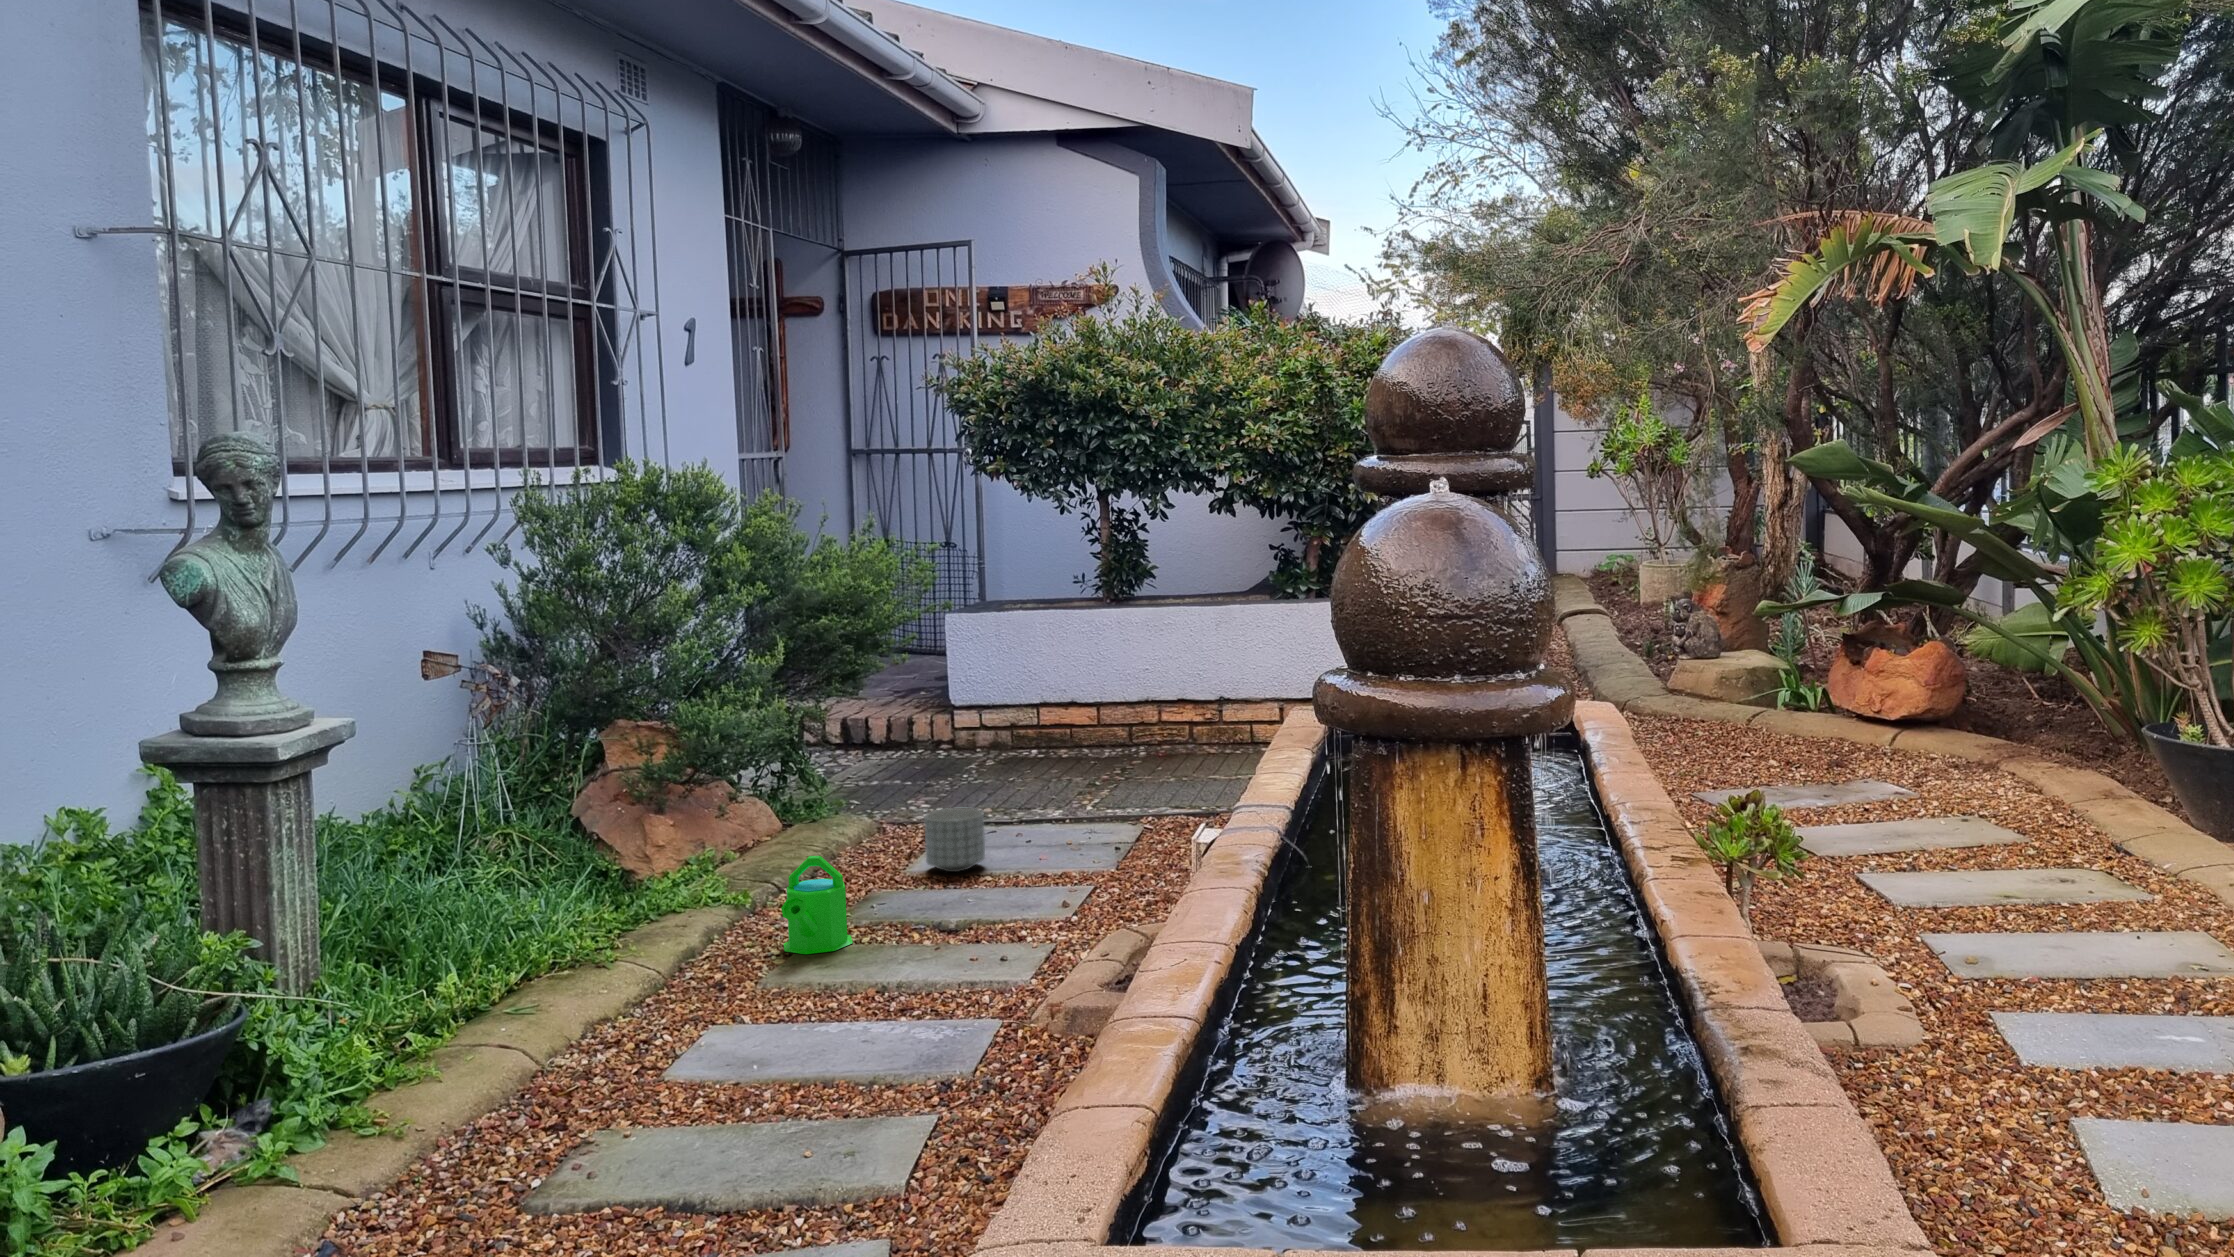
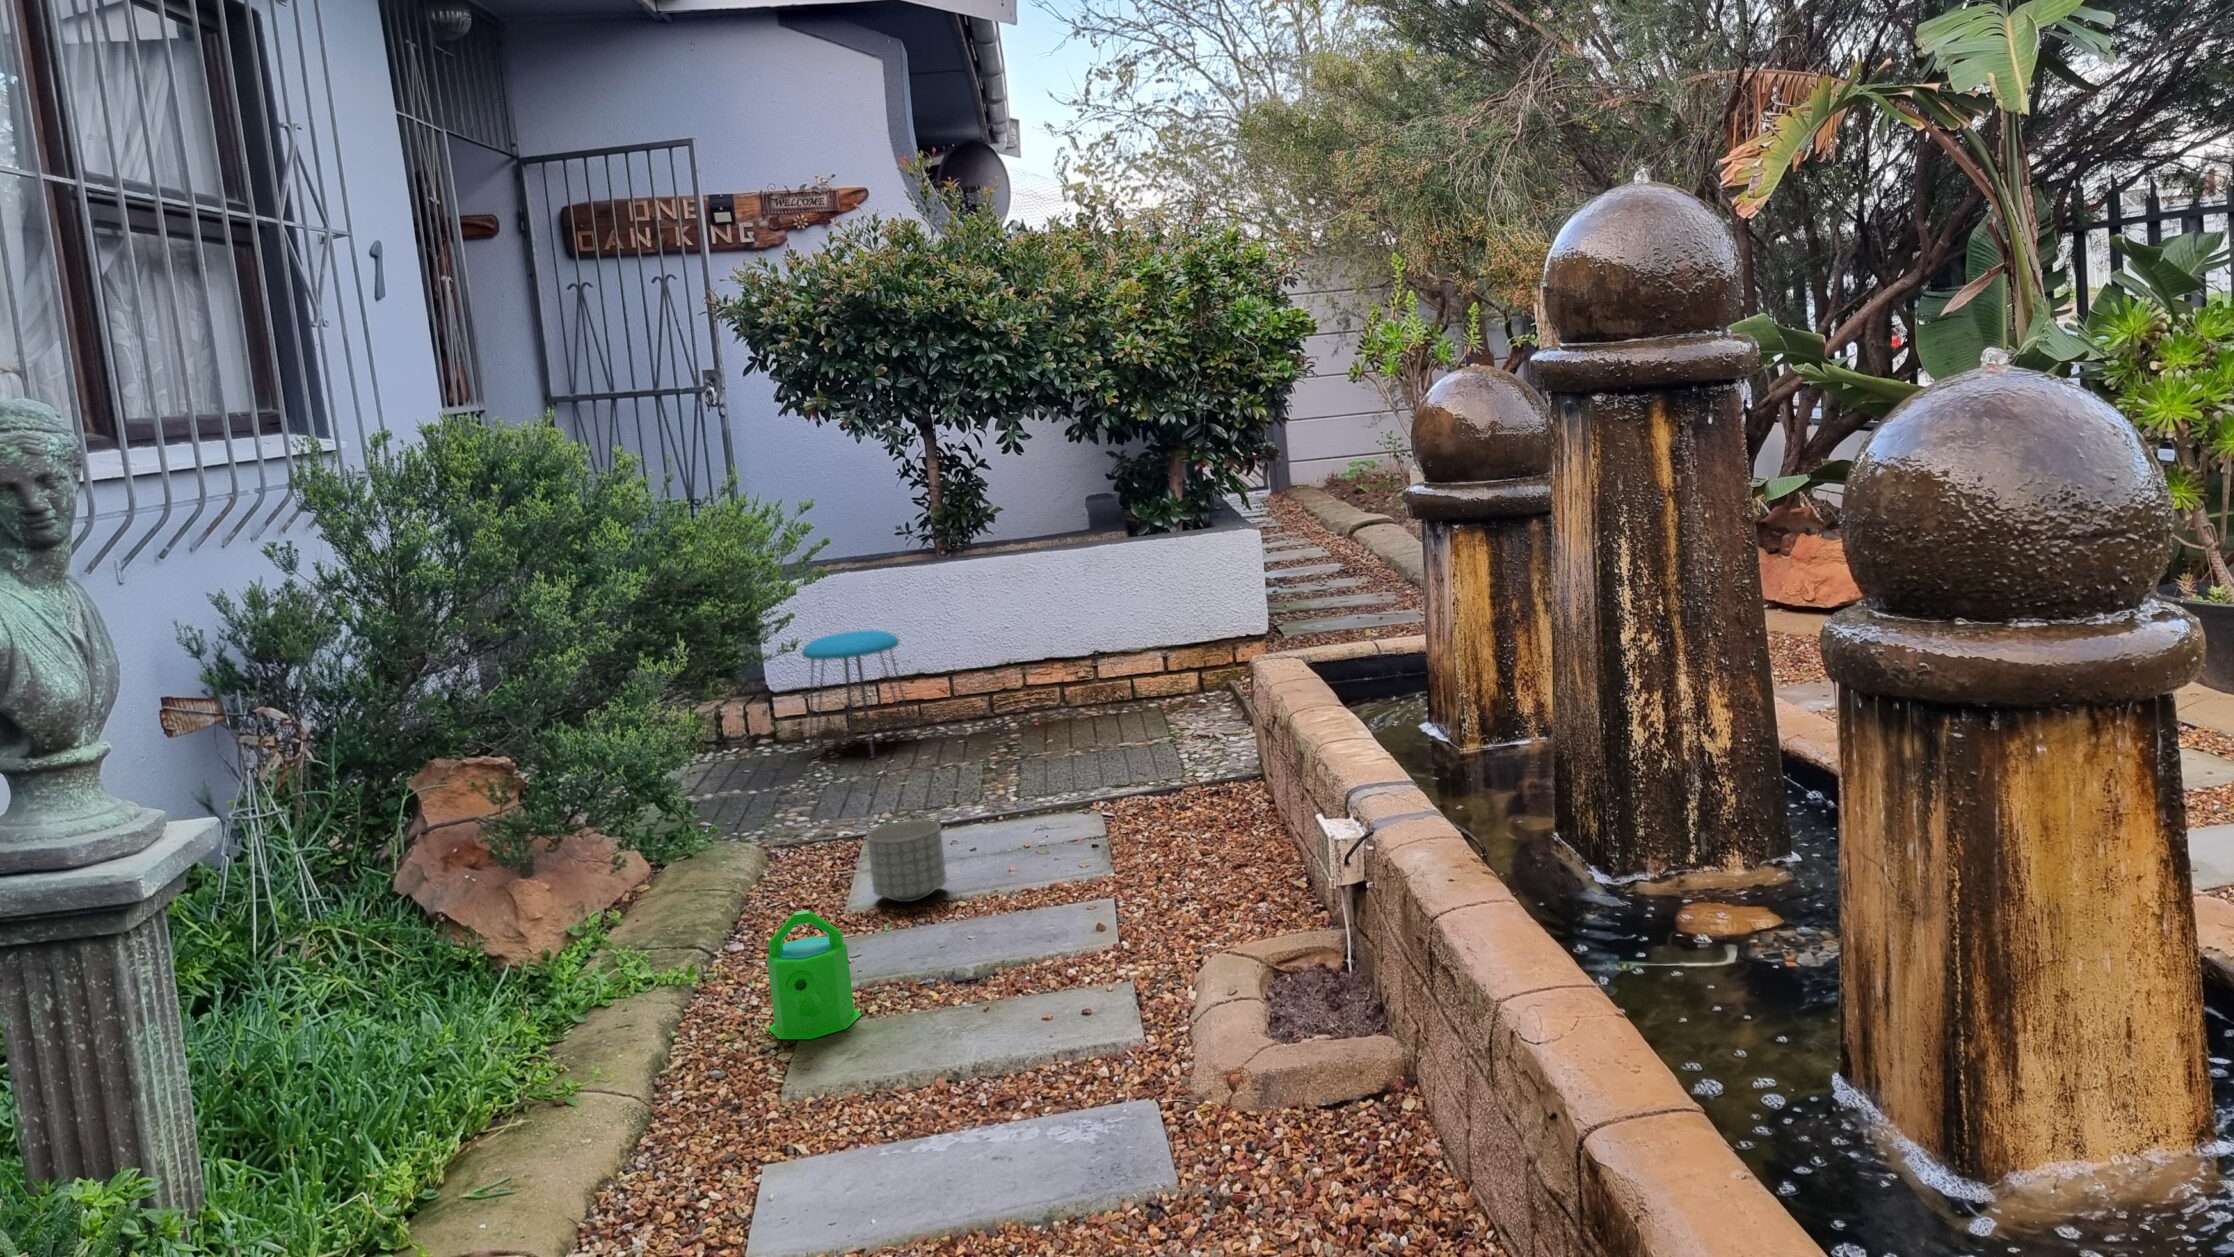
stool: none [972,660,1060,766] -> present [802,630,913,759]

